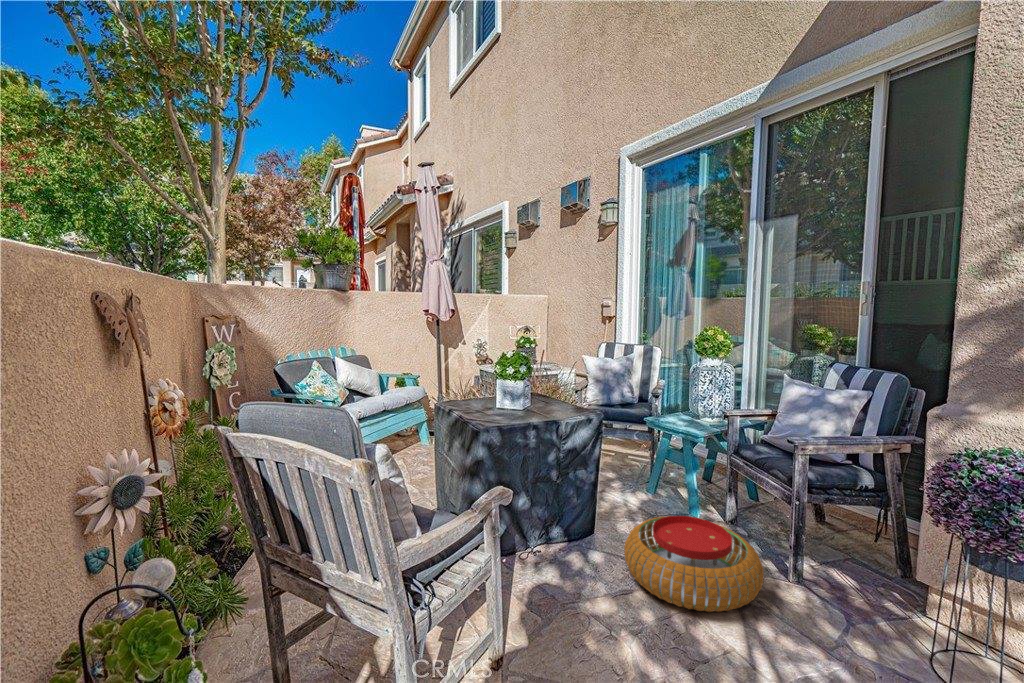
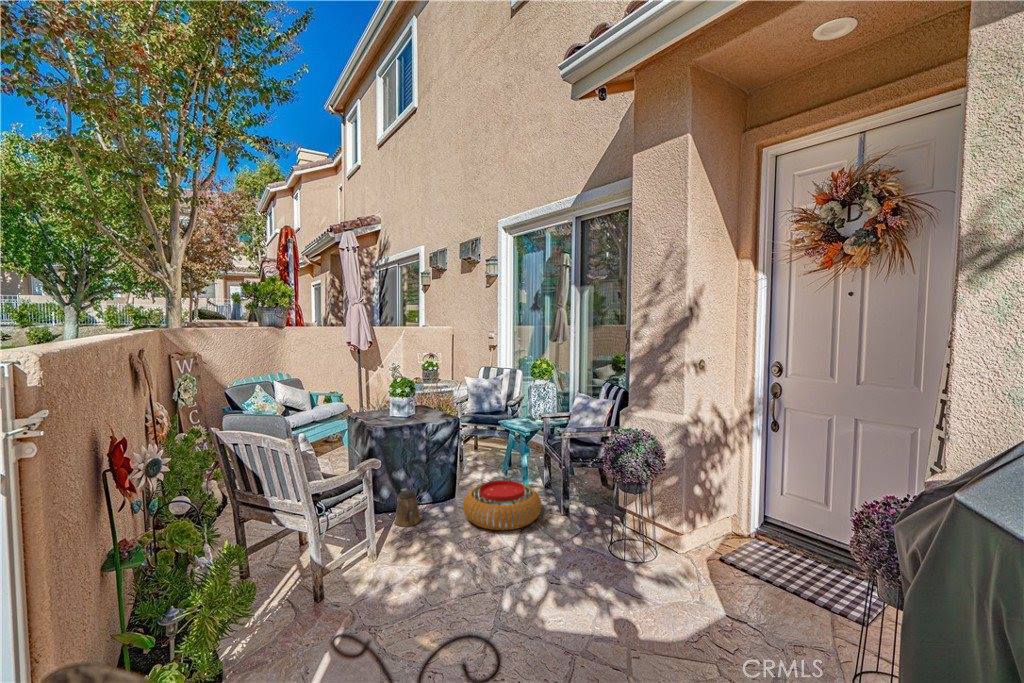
watering can: none [516,523,566,590] -> present [394,489,421,527]

